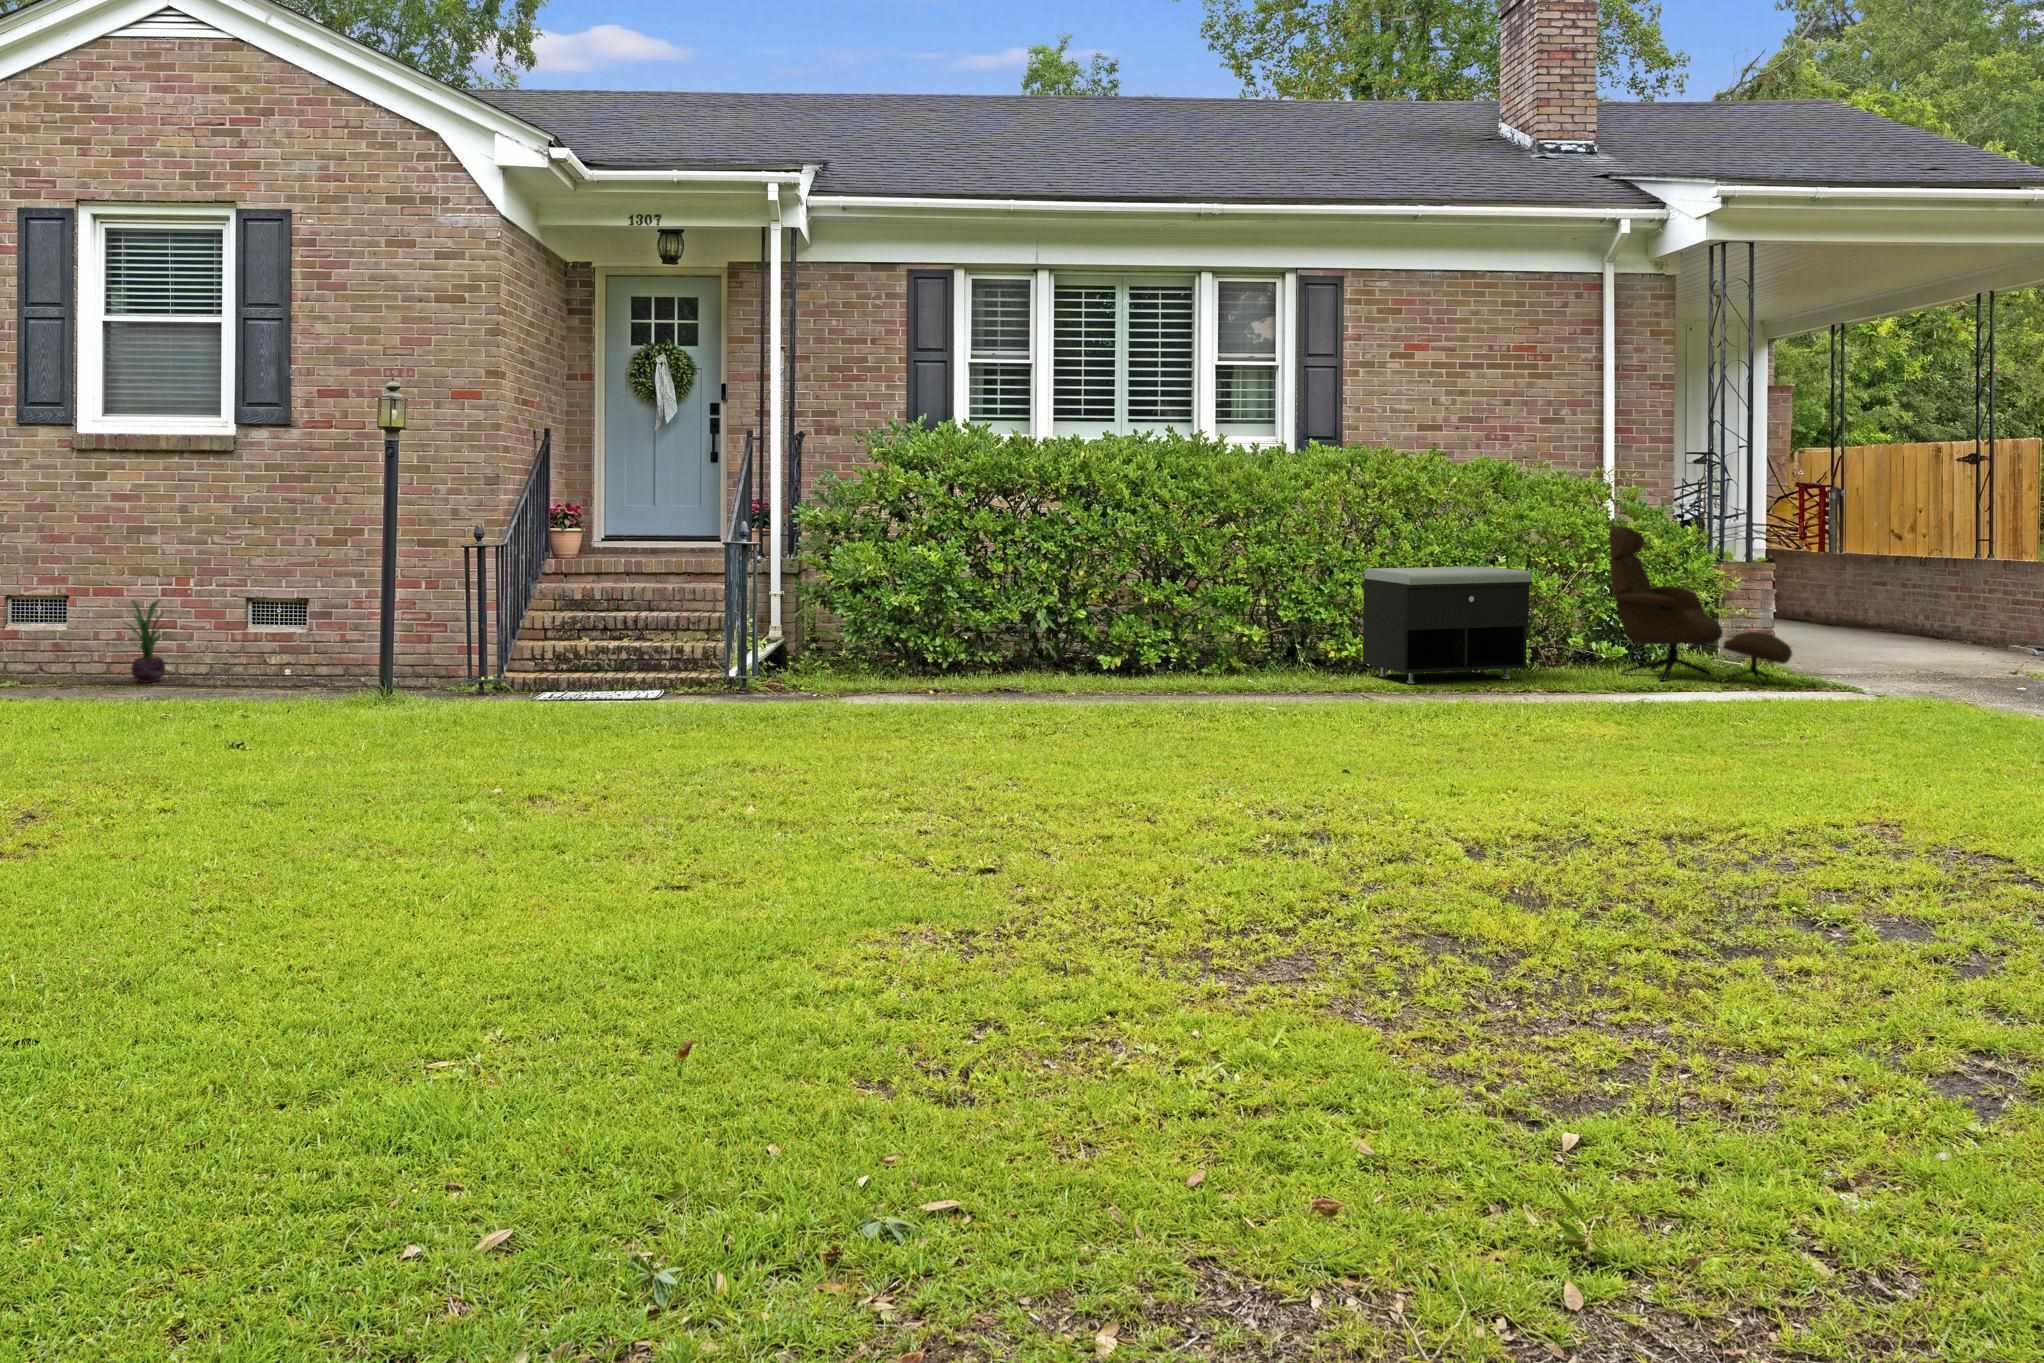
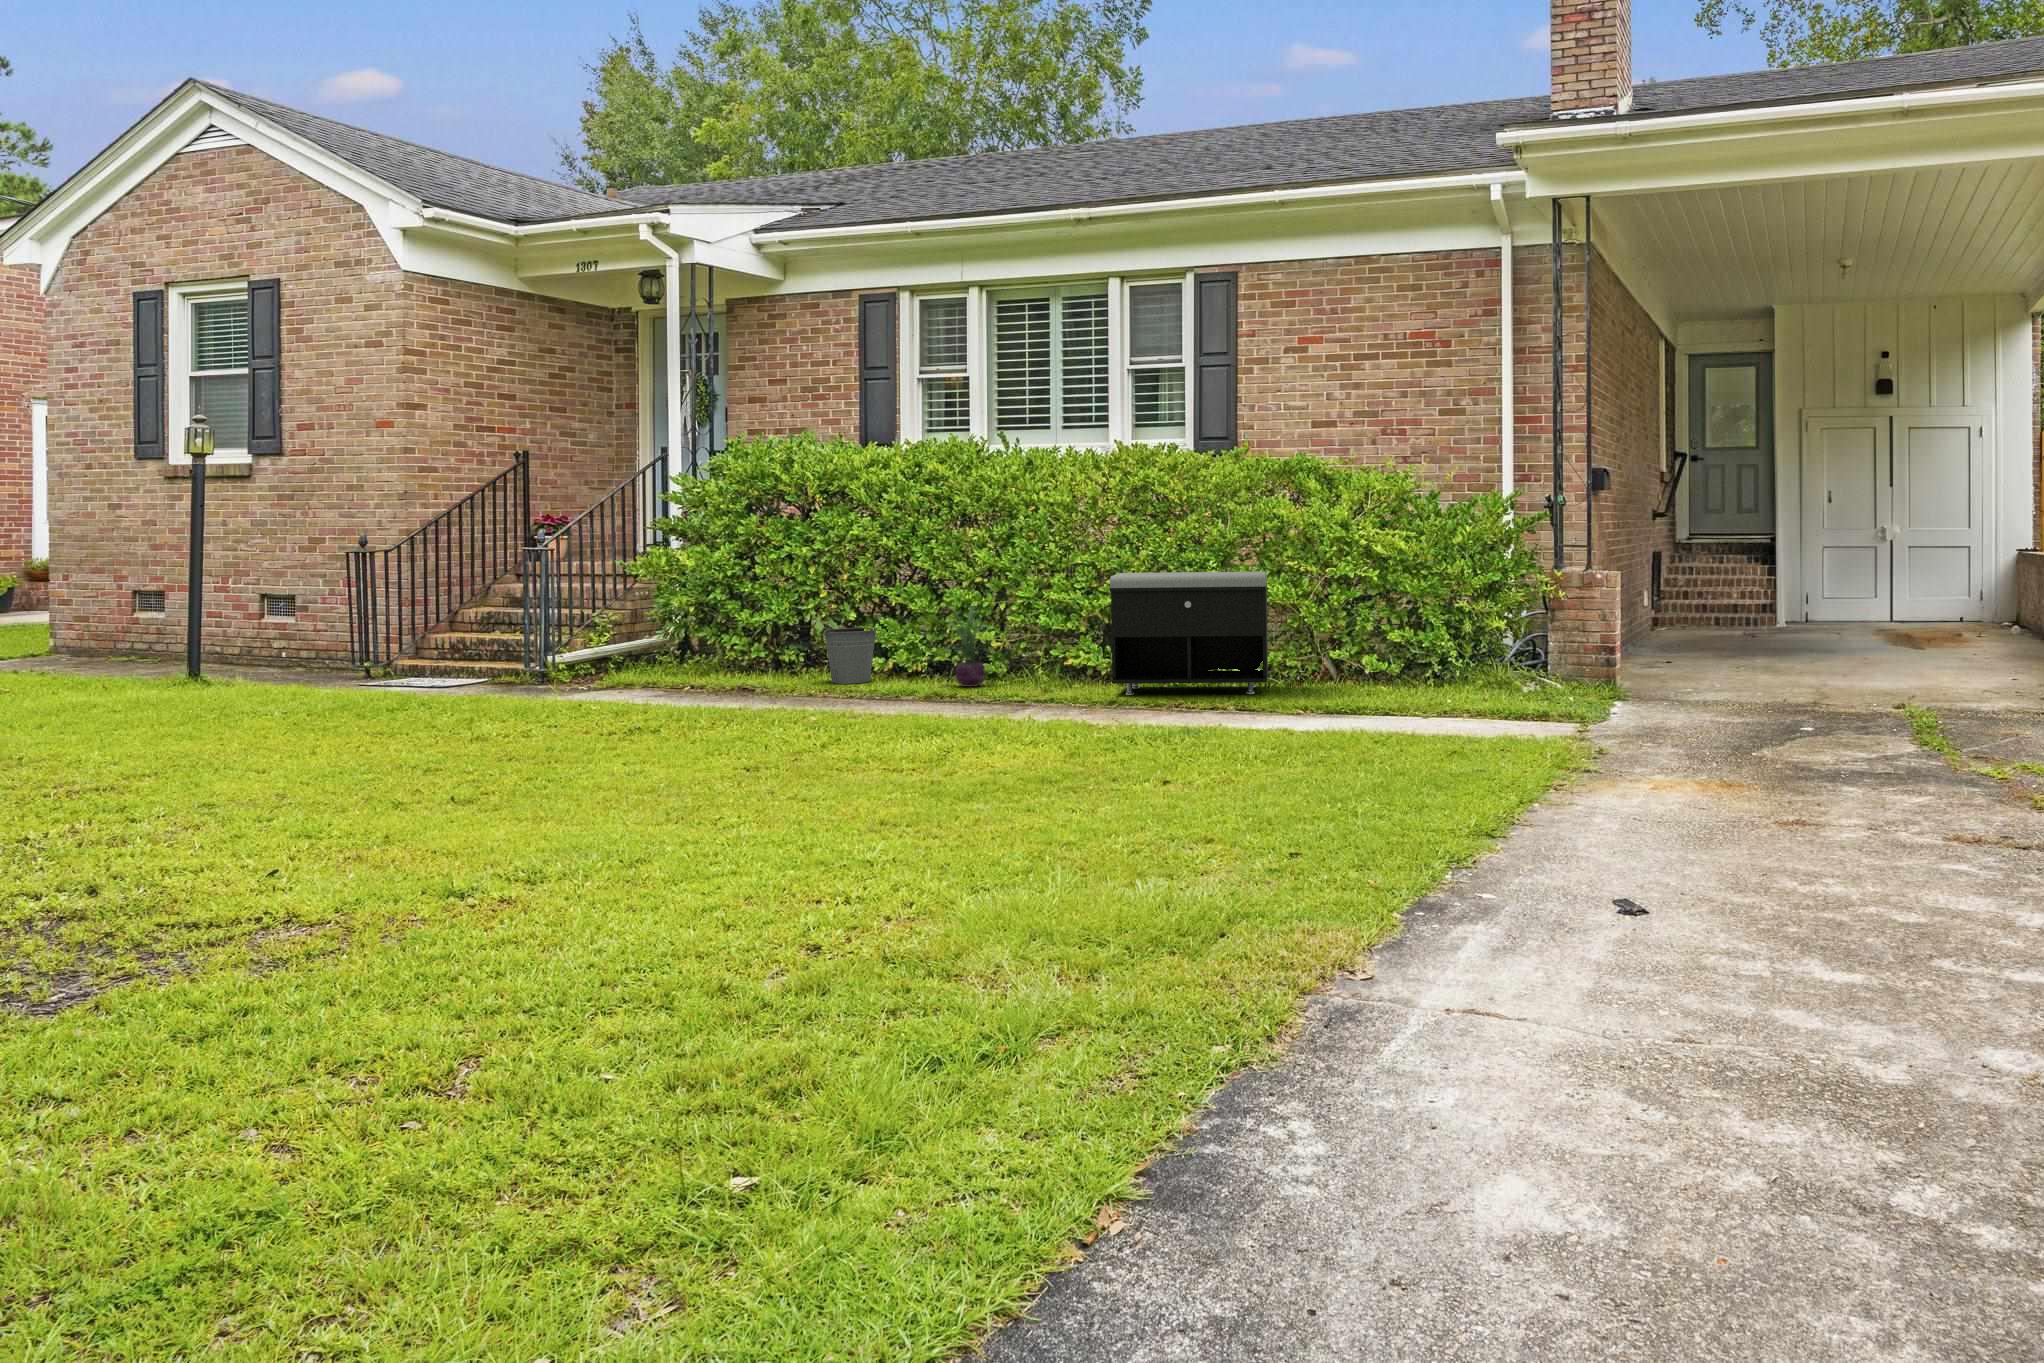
lounge chair: present [1609,526,1792,687] -> none [1371,525,1562,710]
decorative plant: present [124,600,167,683] -> present [949,605,987,687]
bucket: none [1059,623,1116,680] -> present [824,627,879,684]

